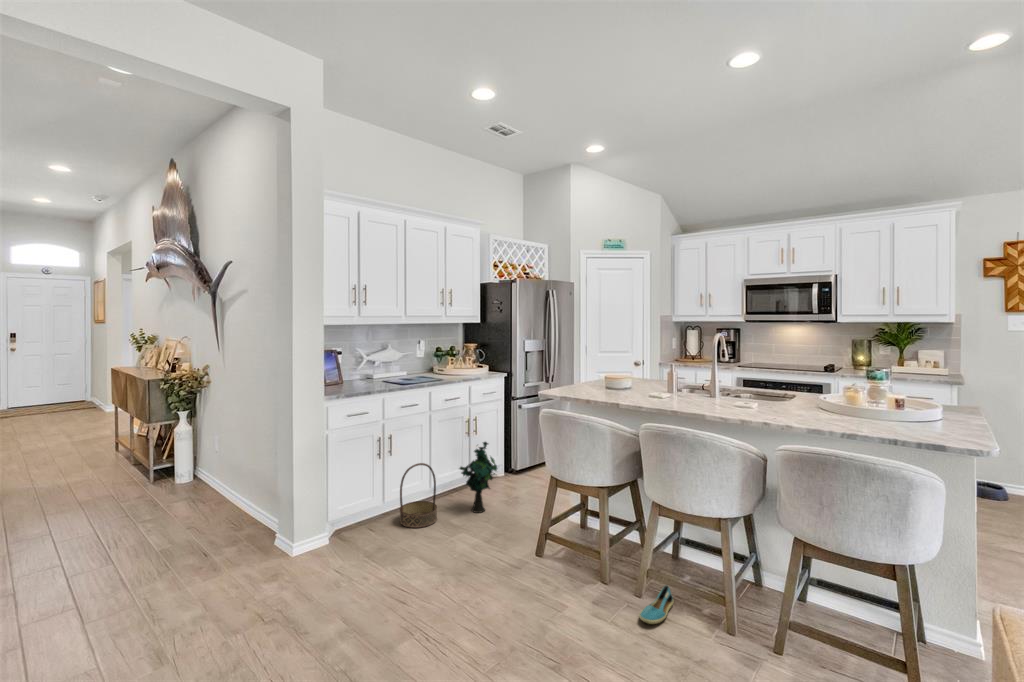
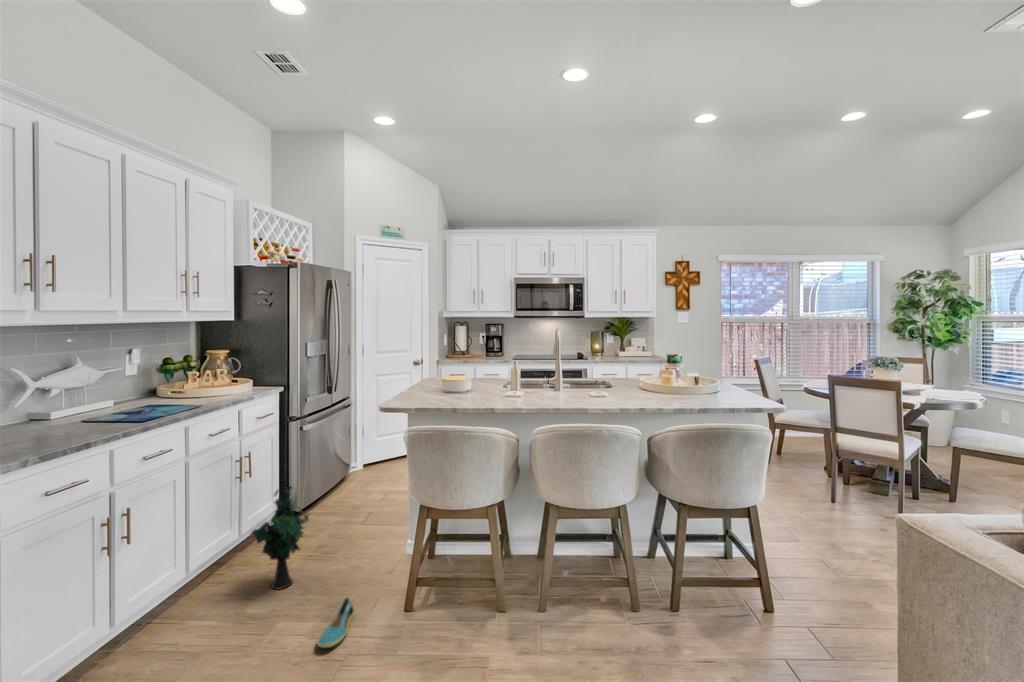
basket: present [400,463,437,528] -> none [155,541,226,652]
shoe: present [639,585,674,624] -> present [317,597,355,648]

